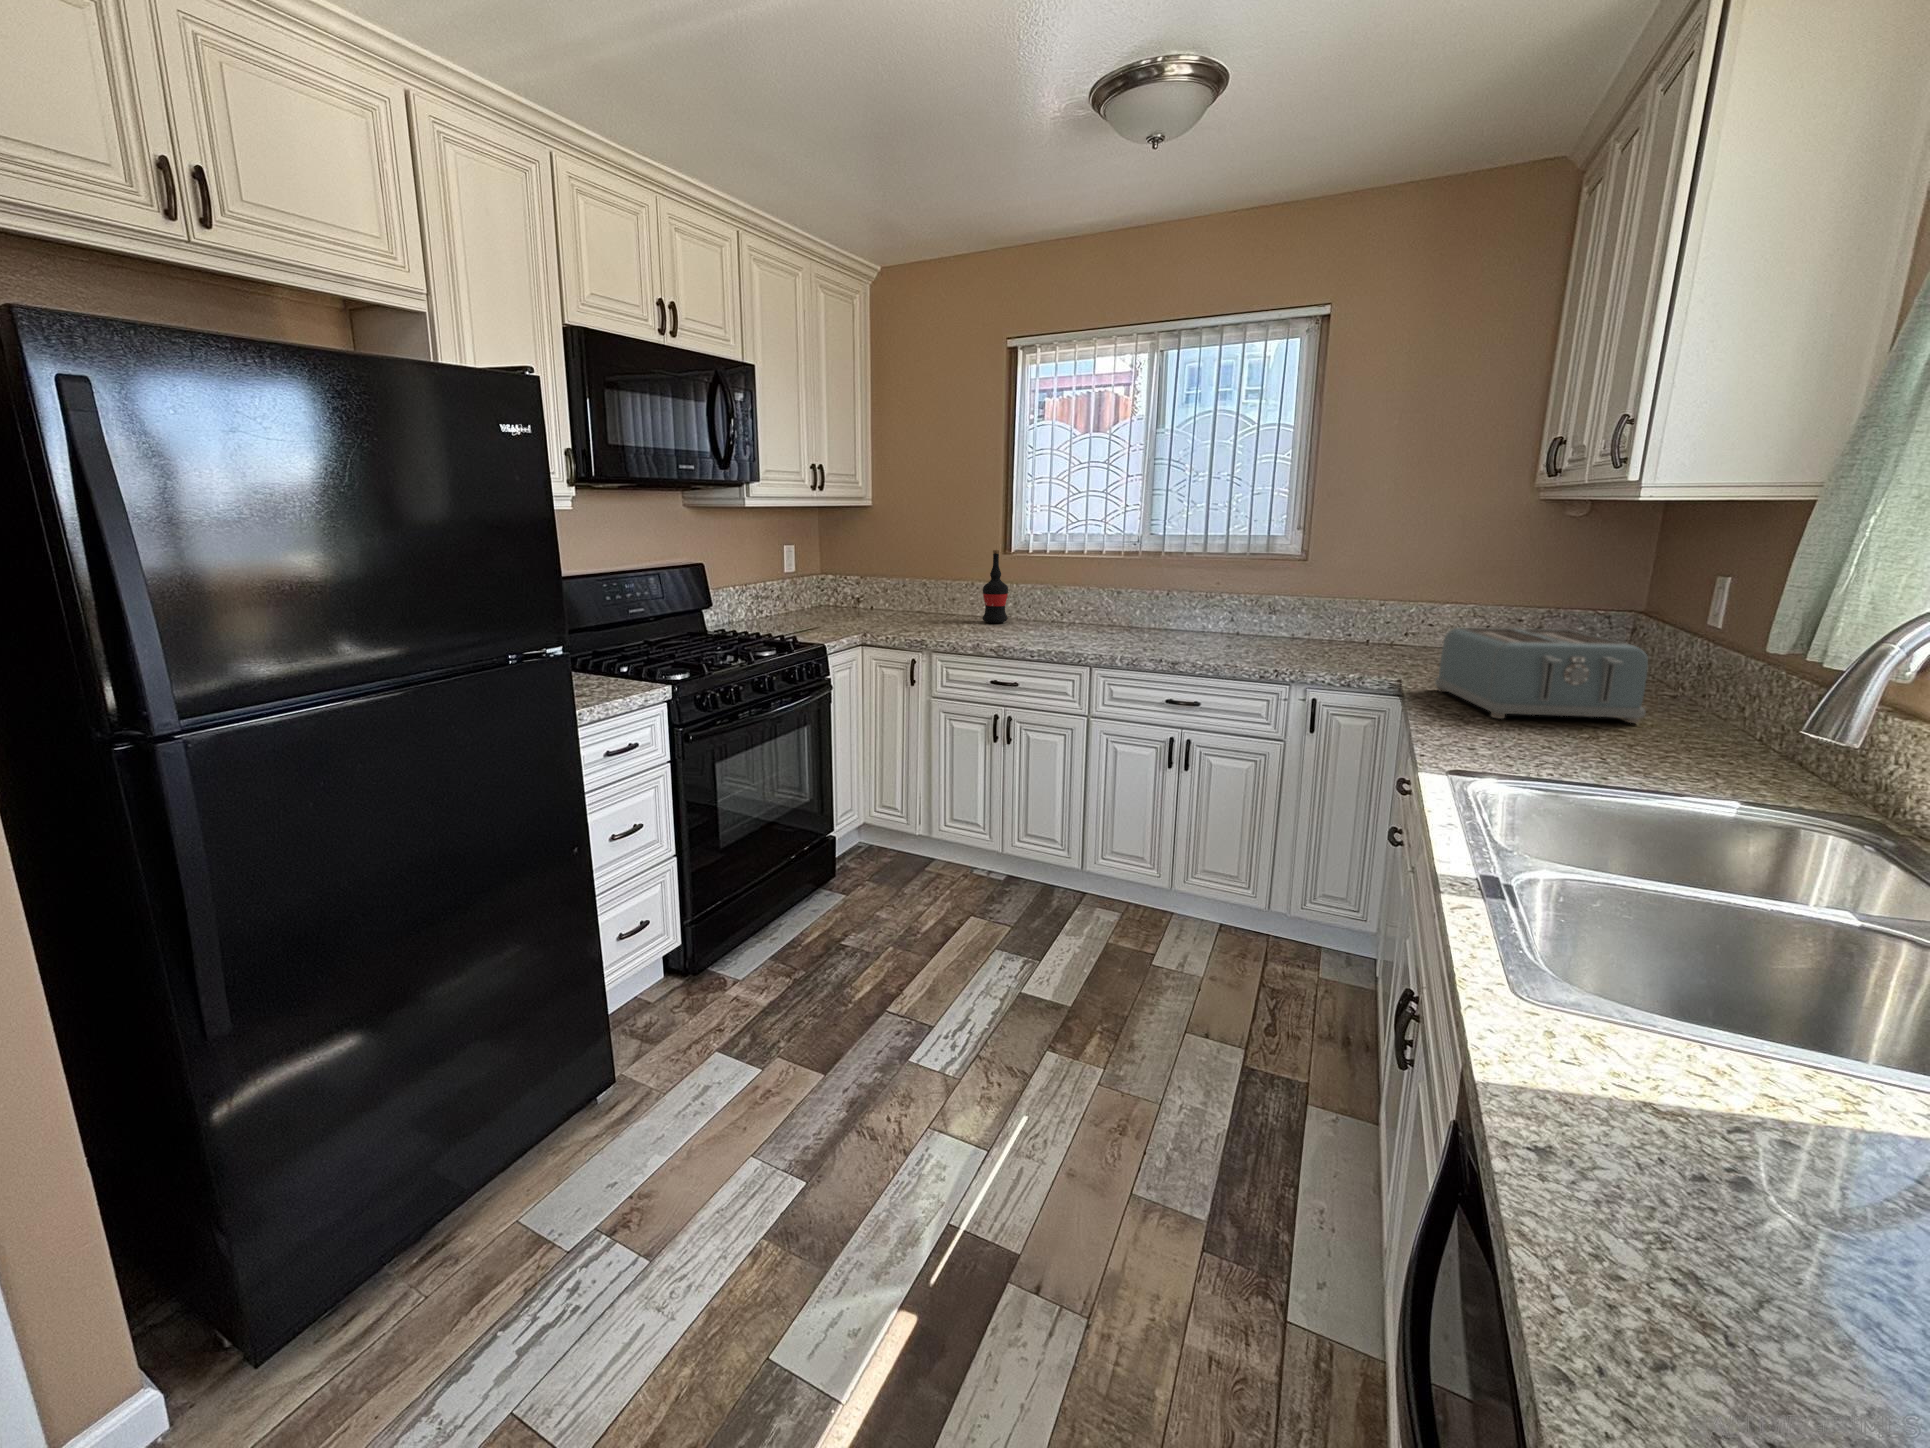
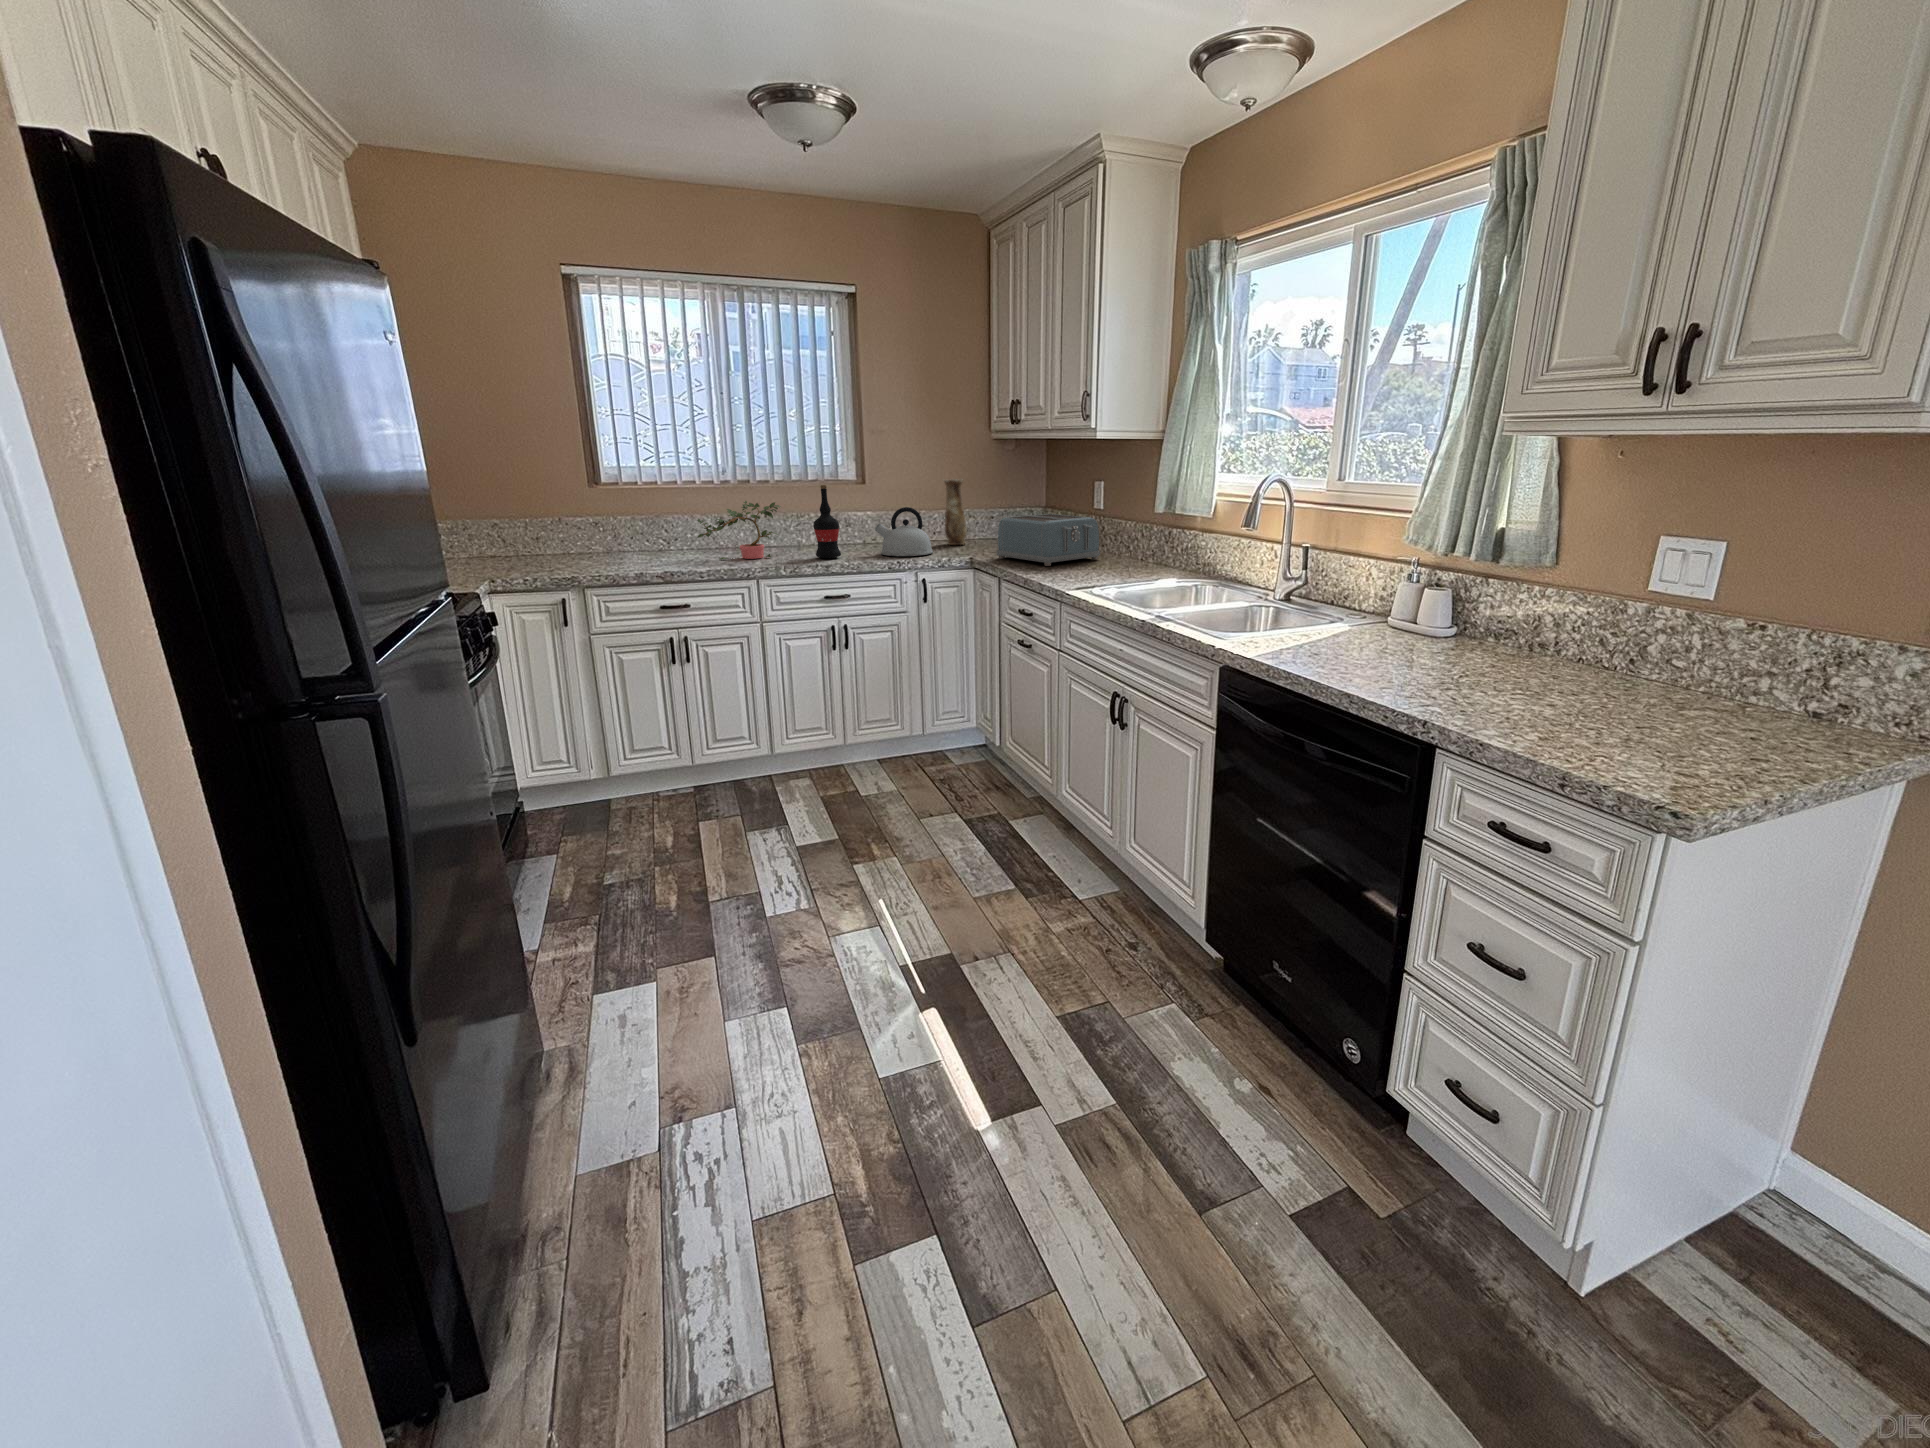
wine bottle: present [982,550,1008,623] -> present [813,485,841,558]
vase: none [1399,562,1444,659] -> present [944,479,967,545]
potted plant: none [1064,575,1155,643] -> present [697,501,781,560]
kettle: none [1265,598,1350,667] -> present [875,507,933,556]

